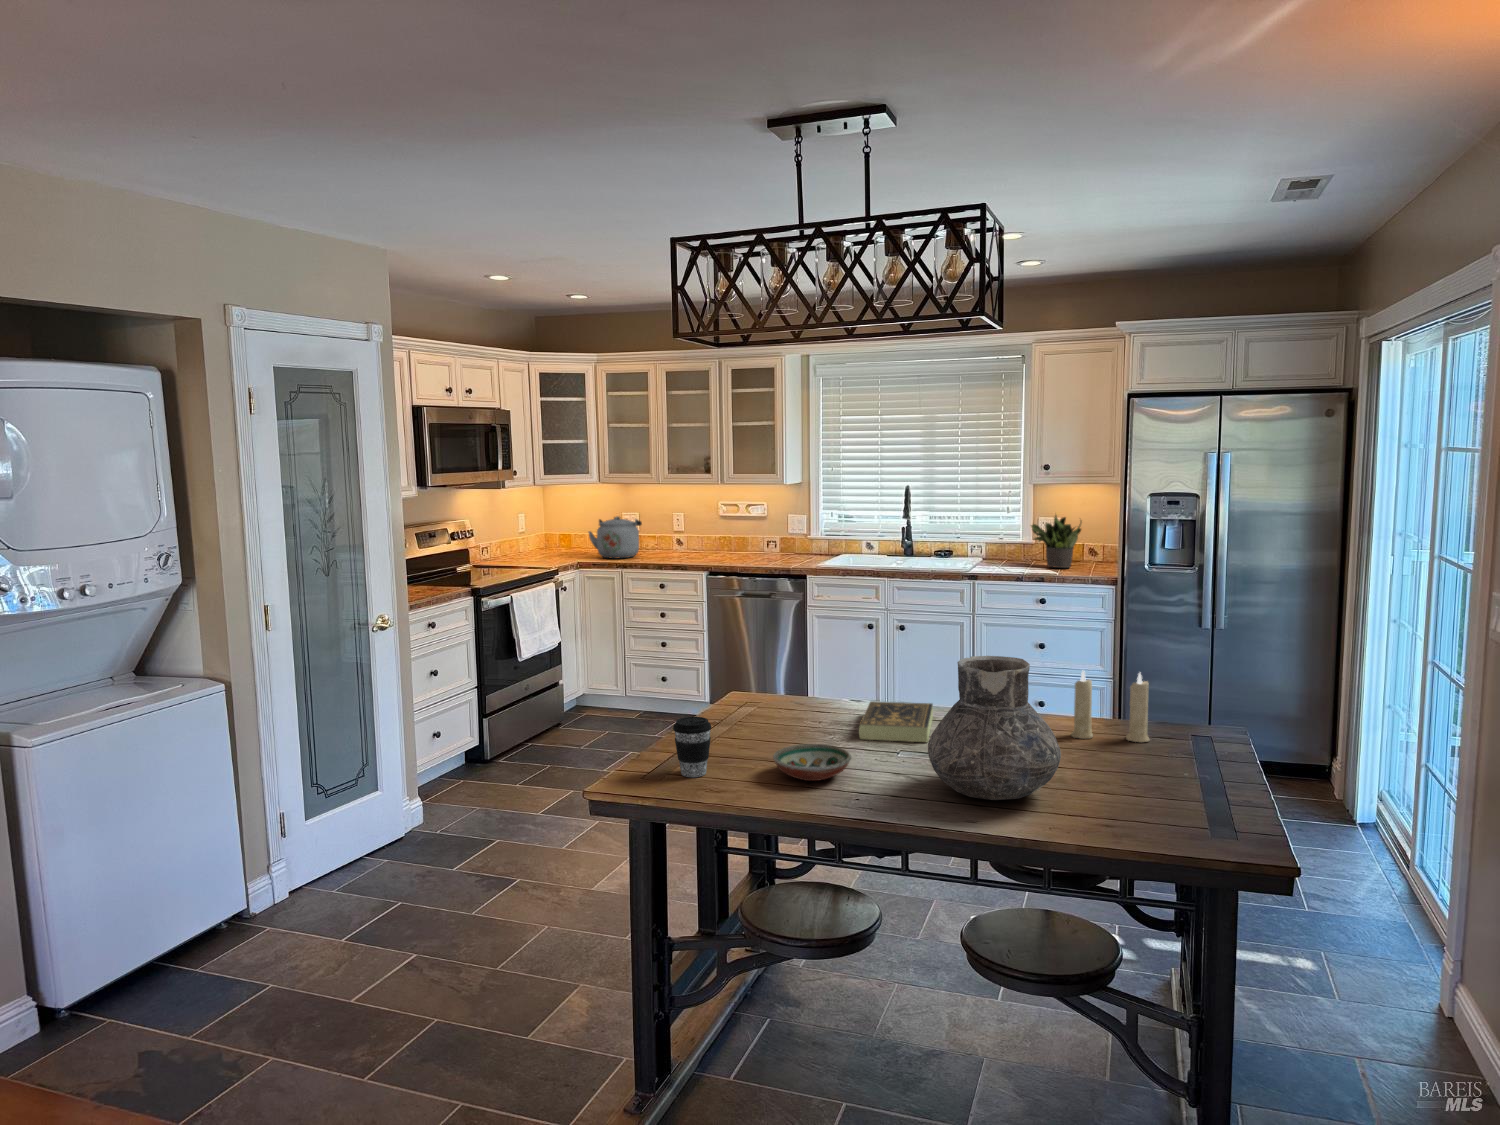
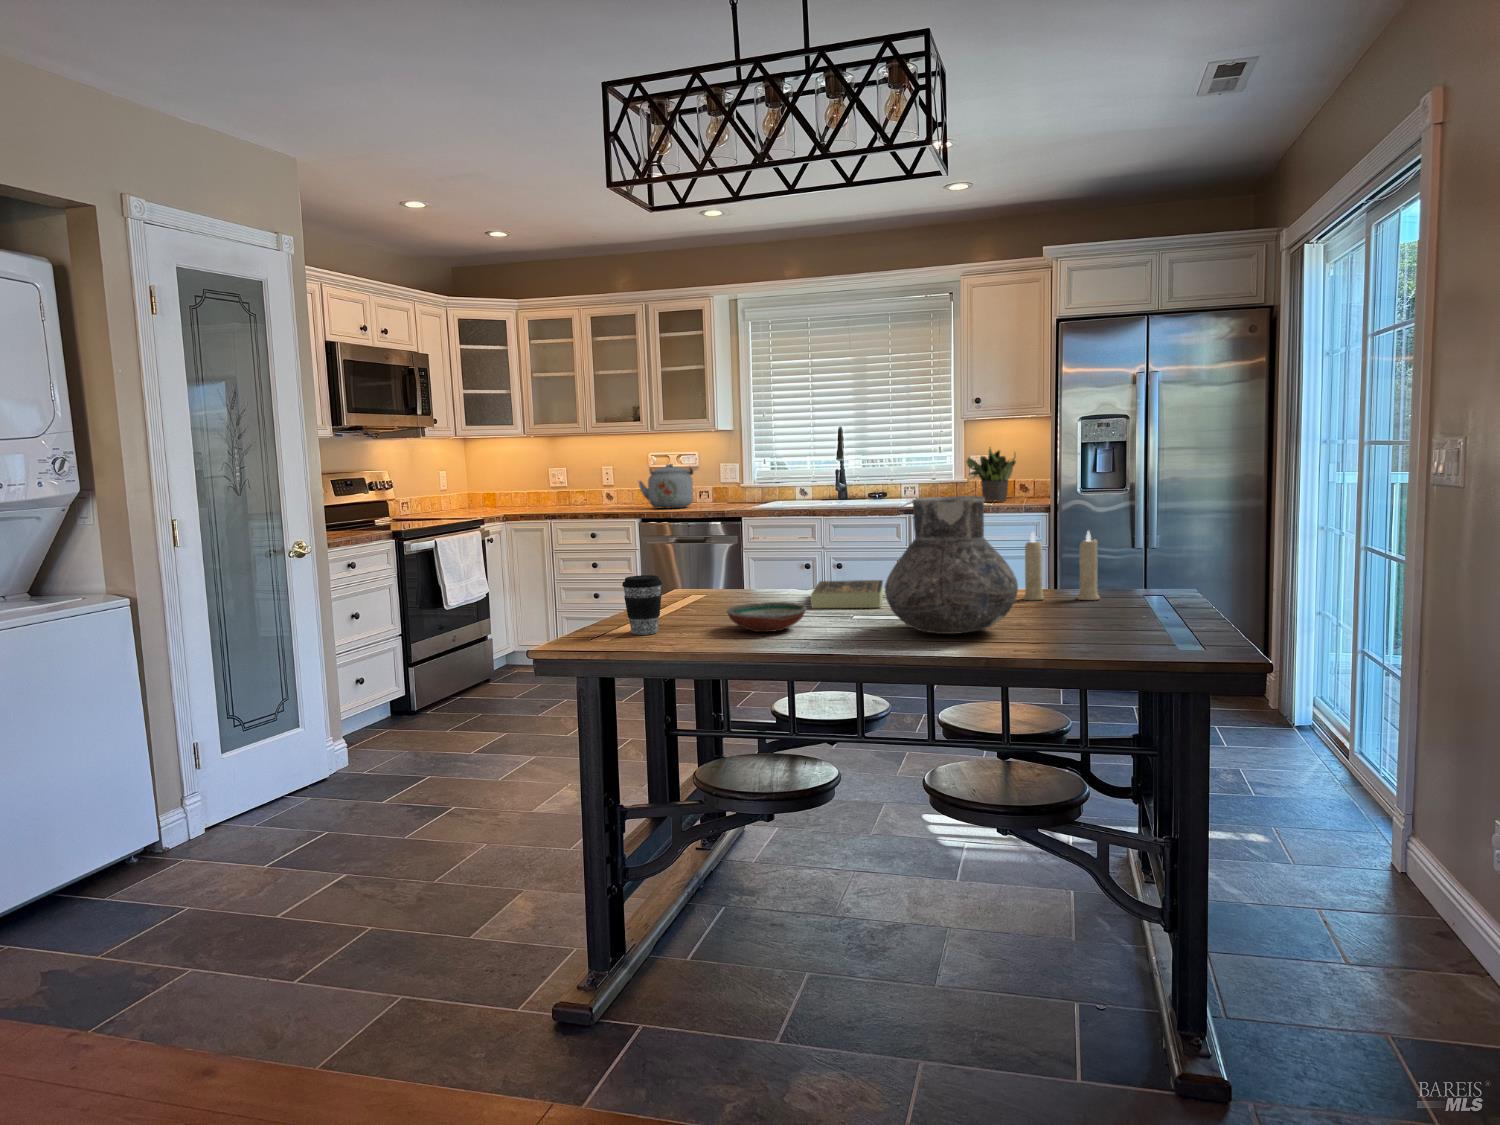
kettle: present [589,516,642,559] -> present [639,464,694,509]

